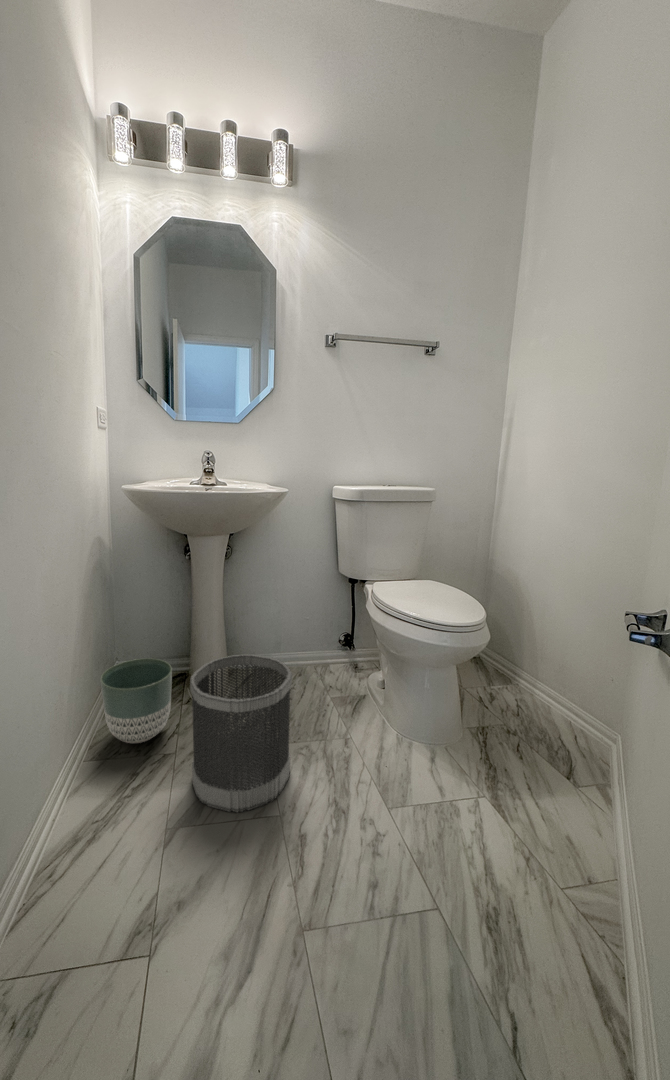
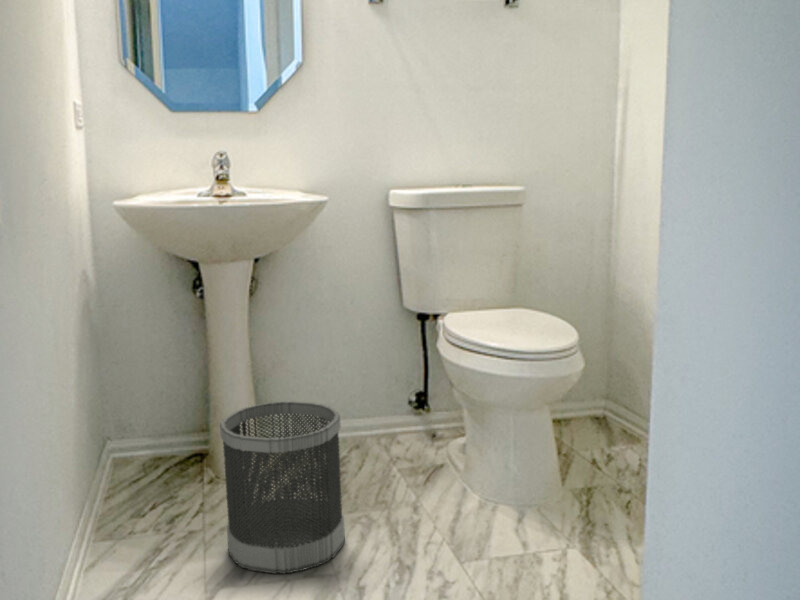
planter: present [101,659,172,743] -> none [107,421,192,520]

